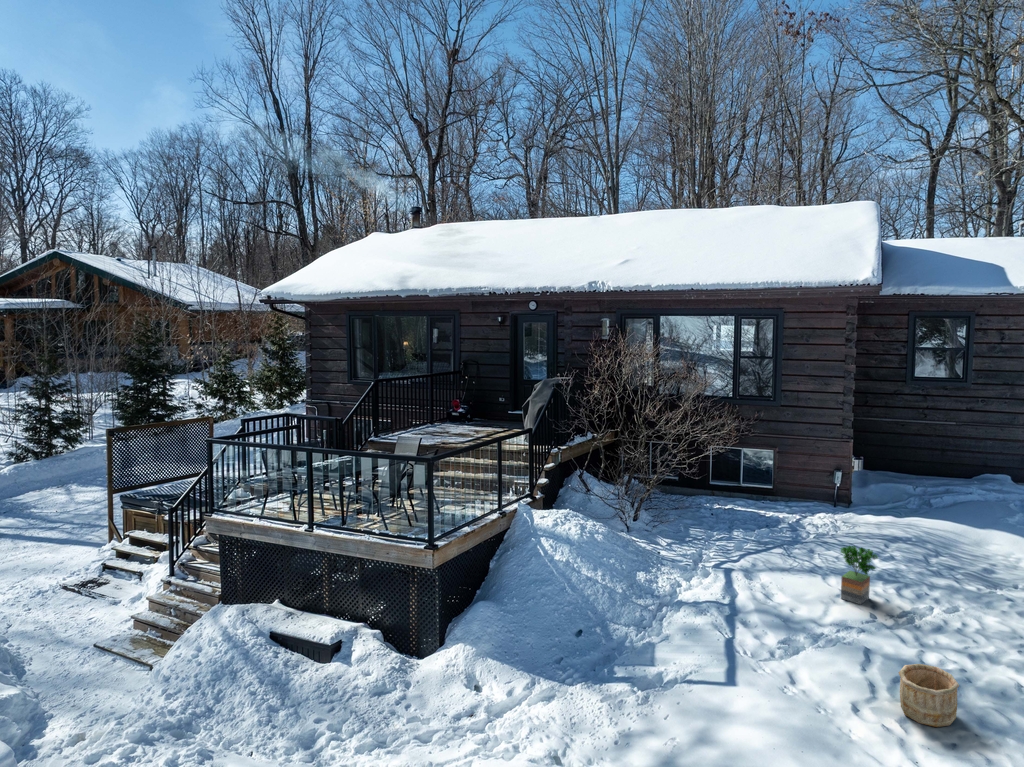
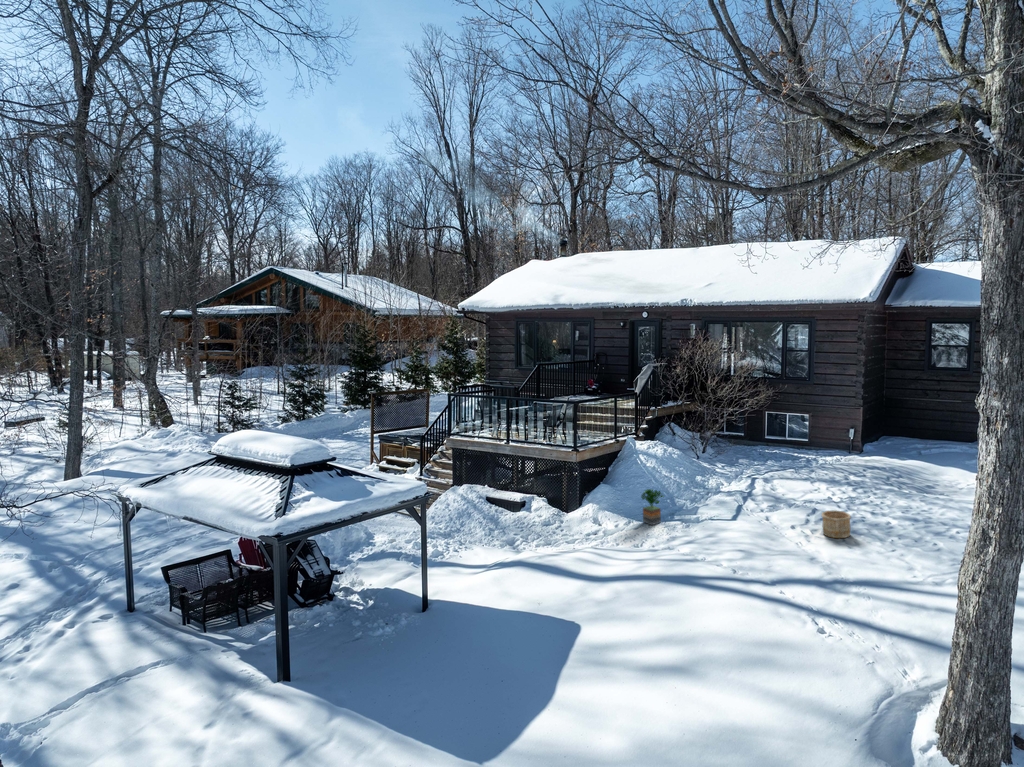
potted tree: present [841,546,878,604] -> present [641,489,664,525]

